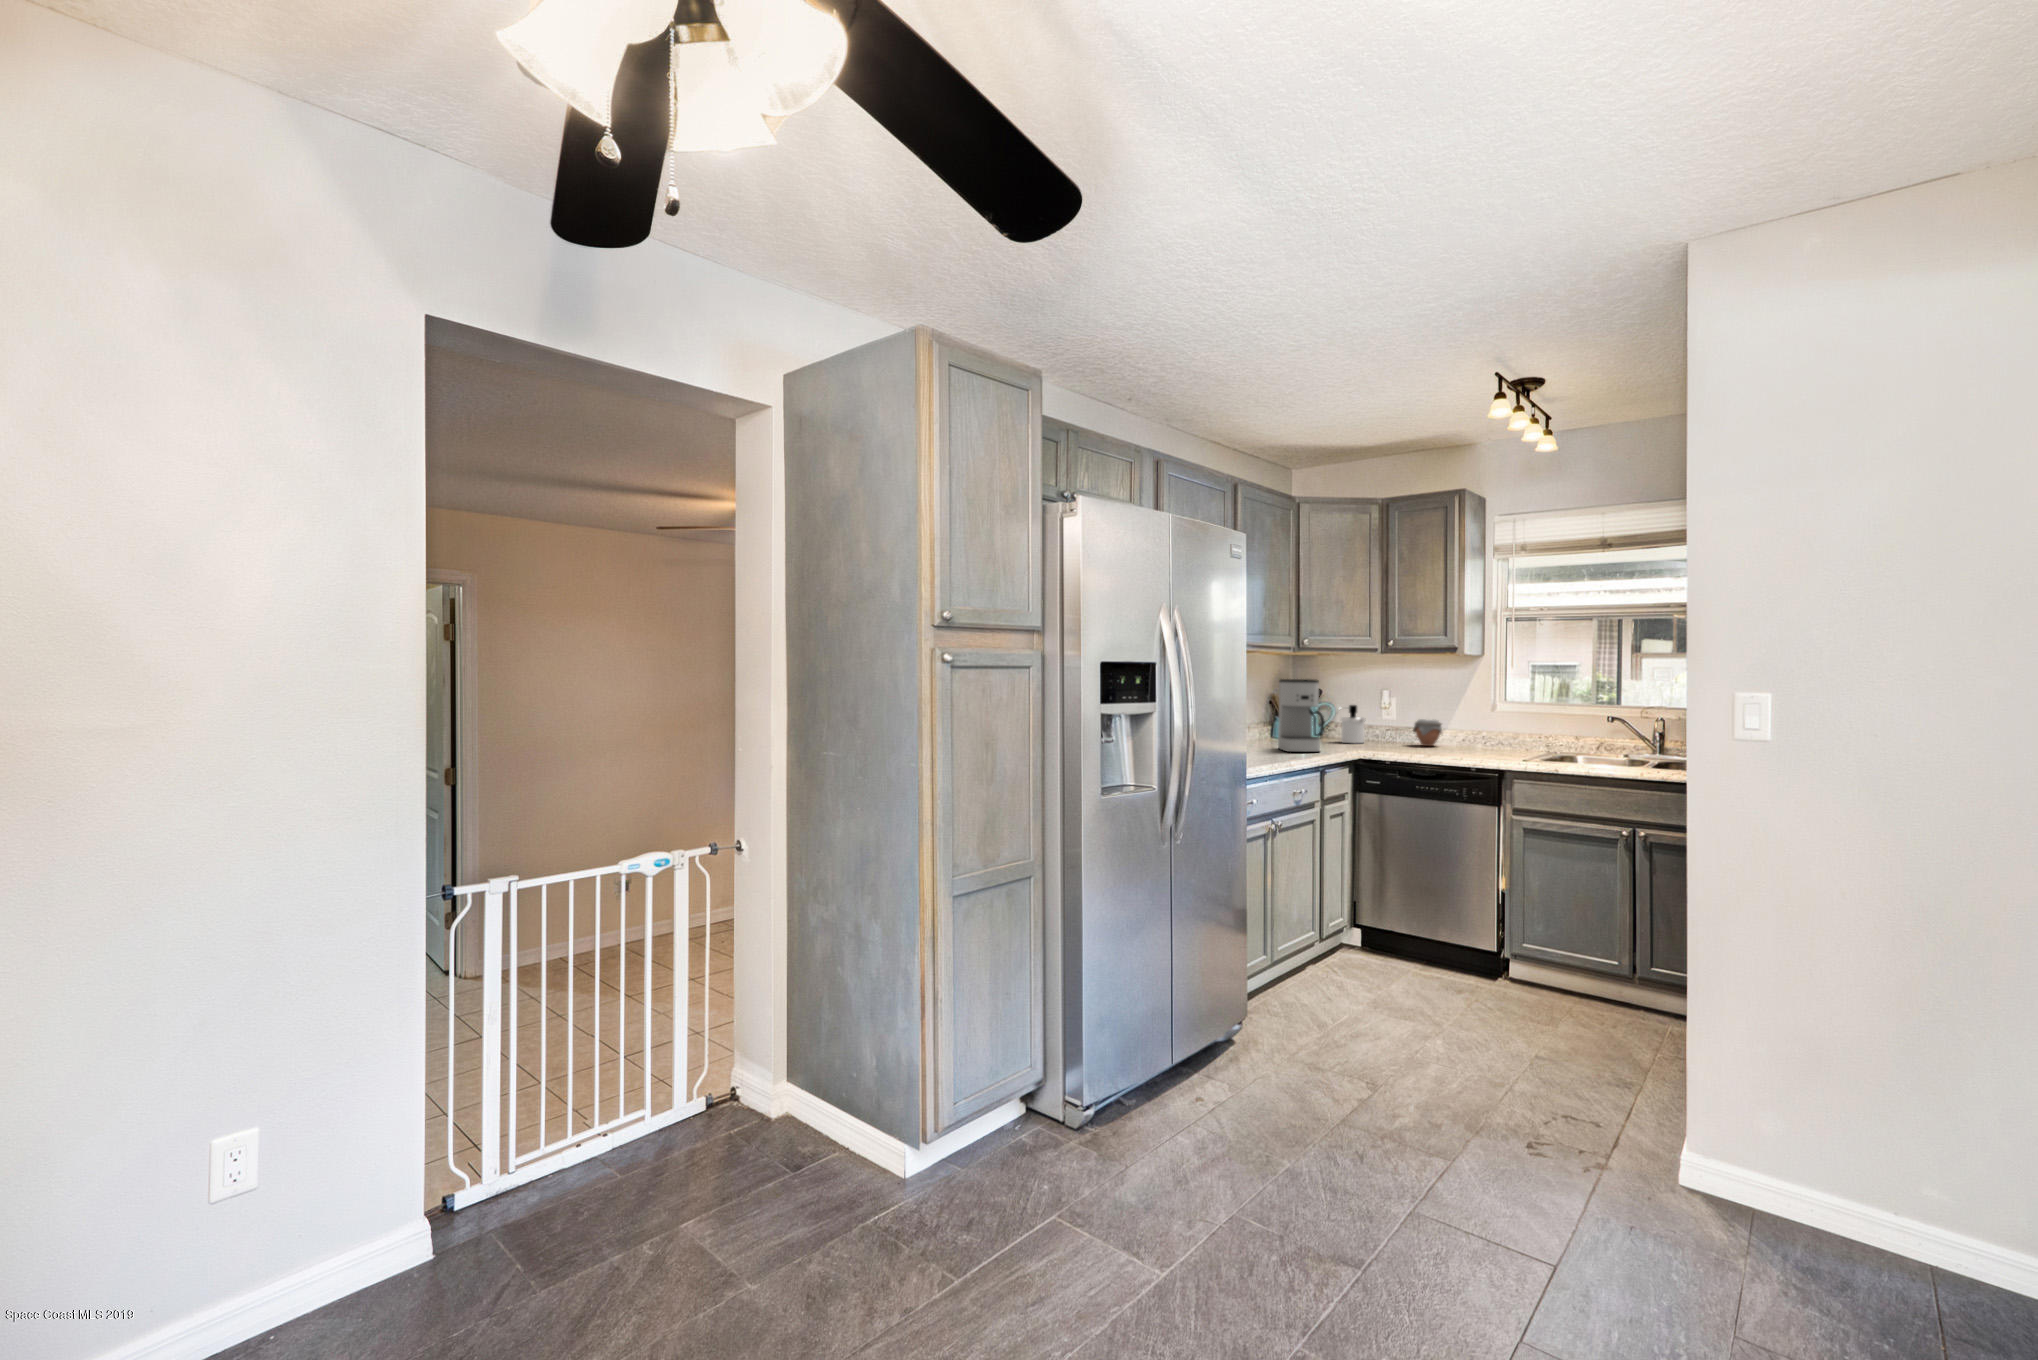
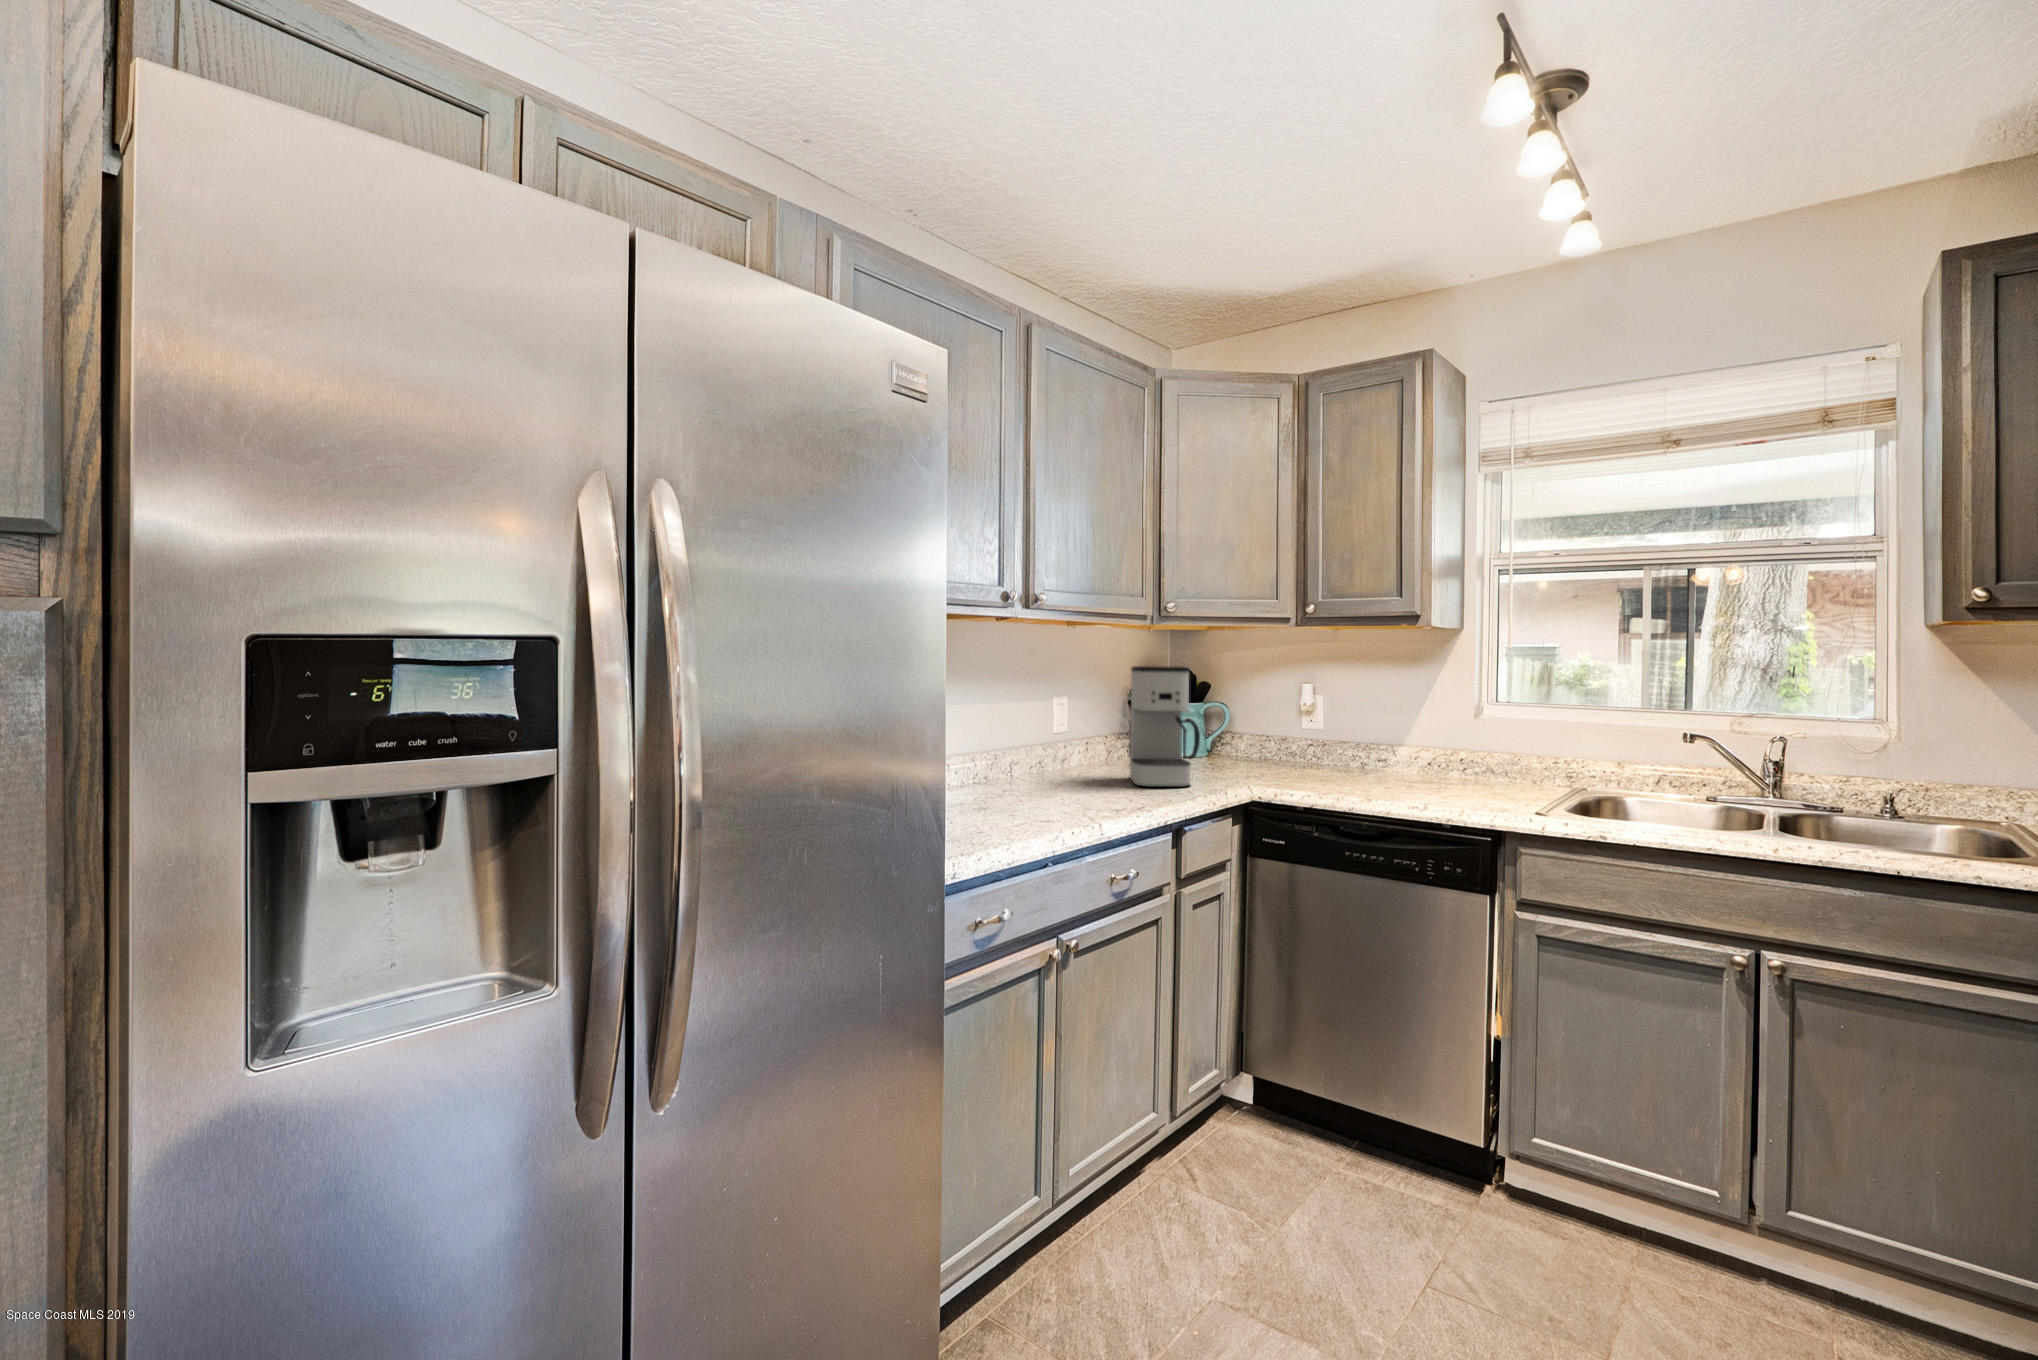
soap dispenser: present [1337,705,1365,743] -> none [1227,706,1274,766]
jar: present [1413,719,1442,746] -> none [1346,730,1392,773]

